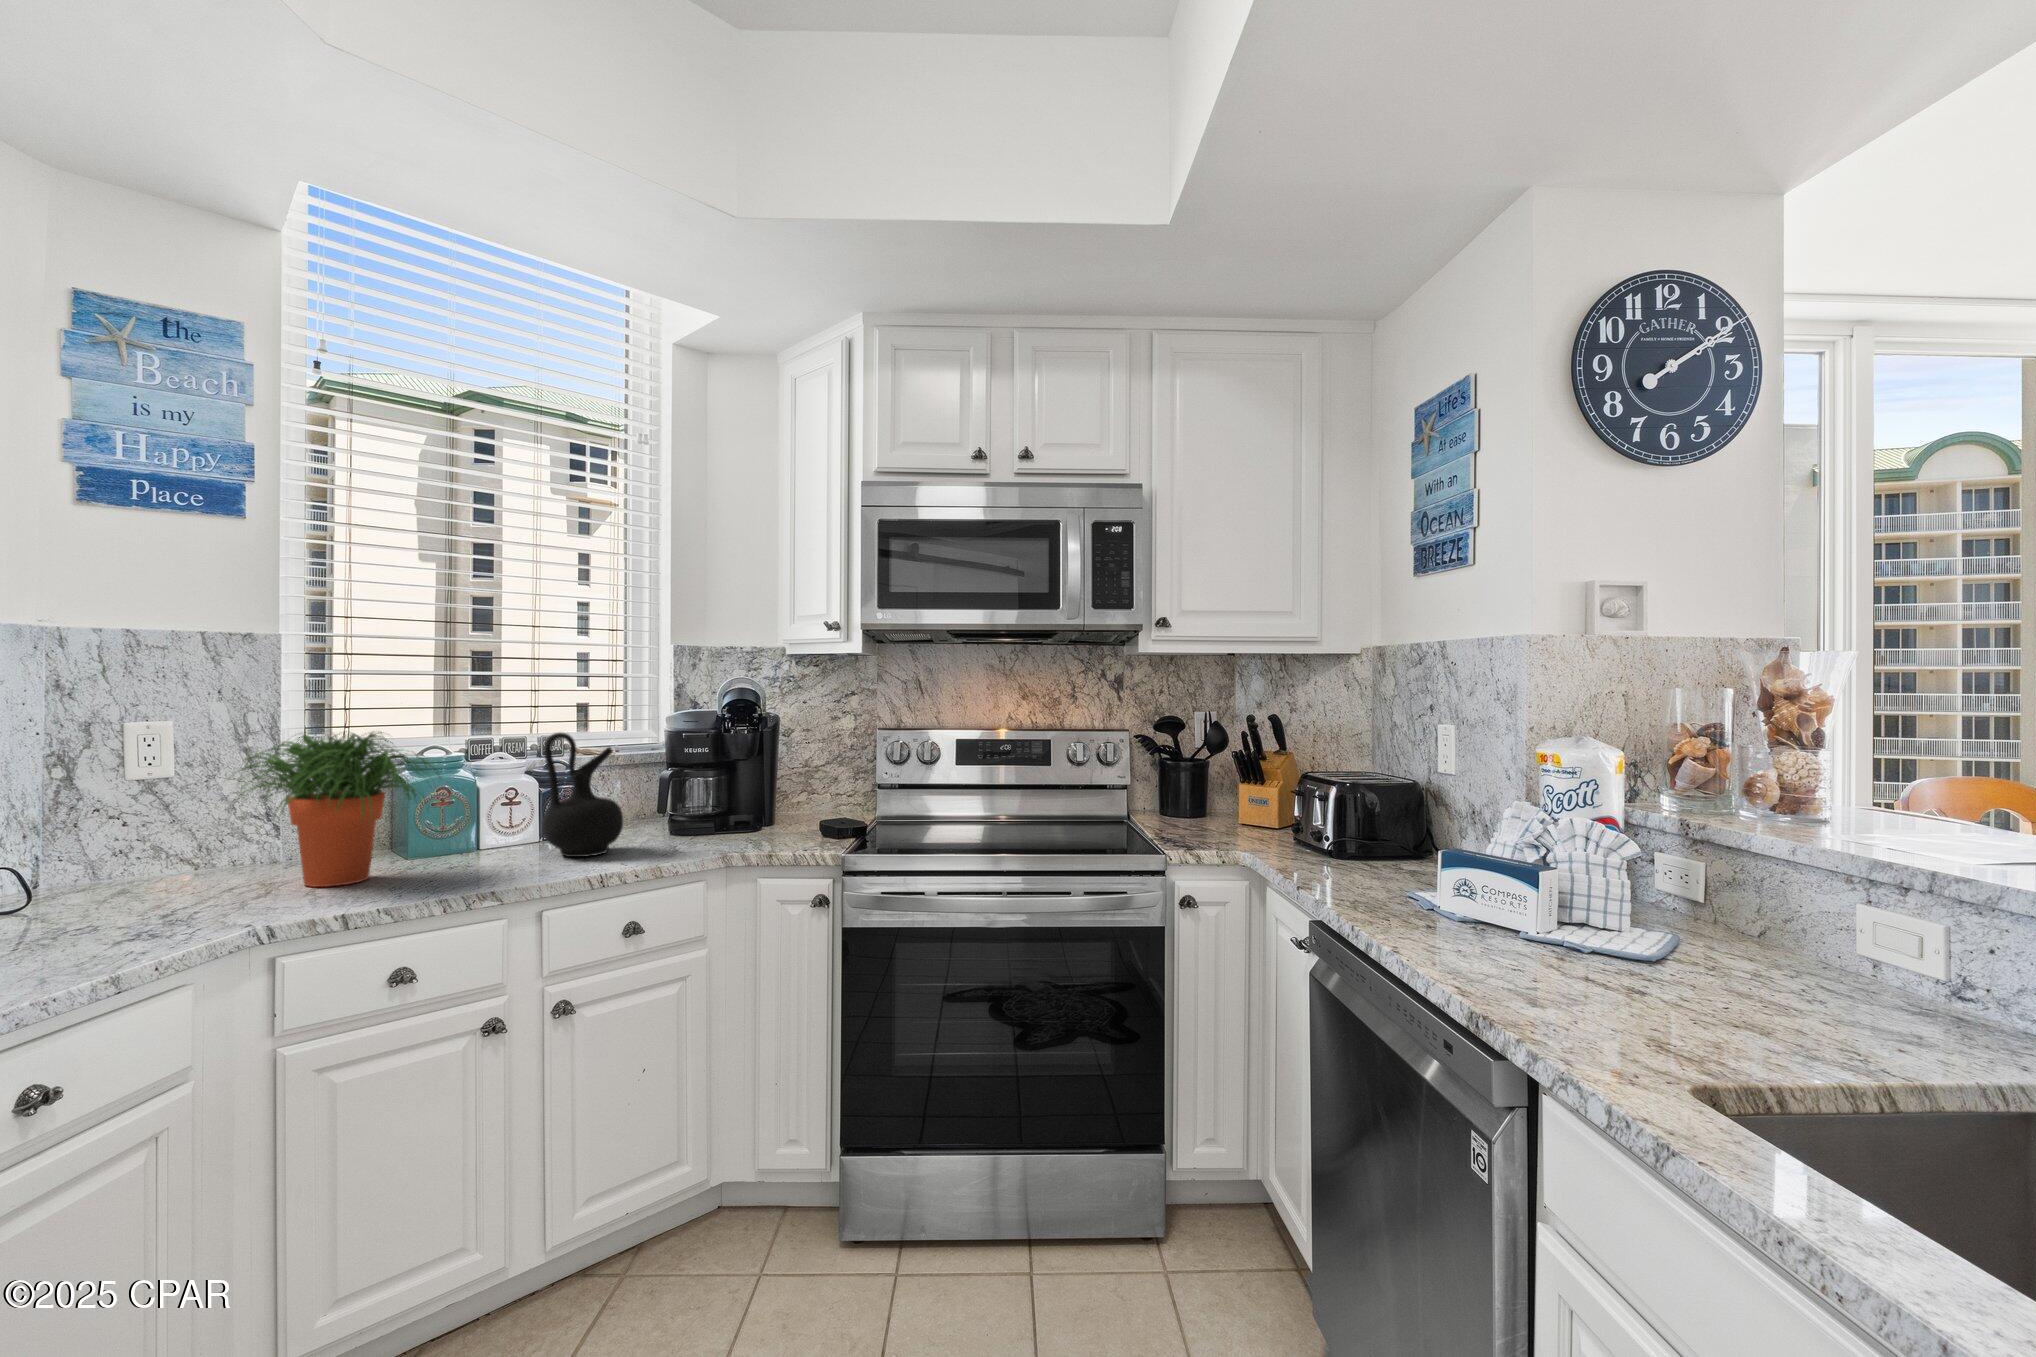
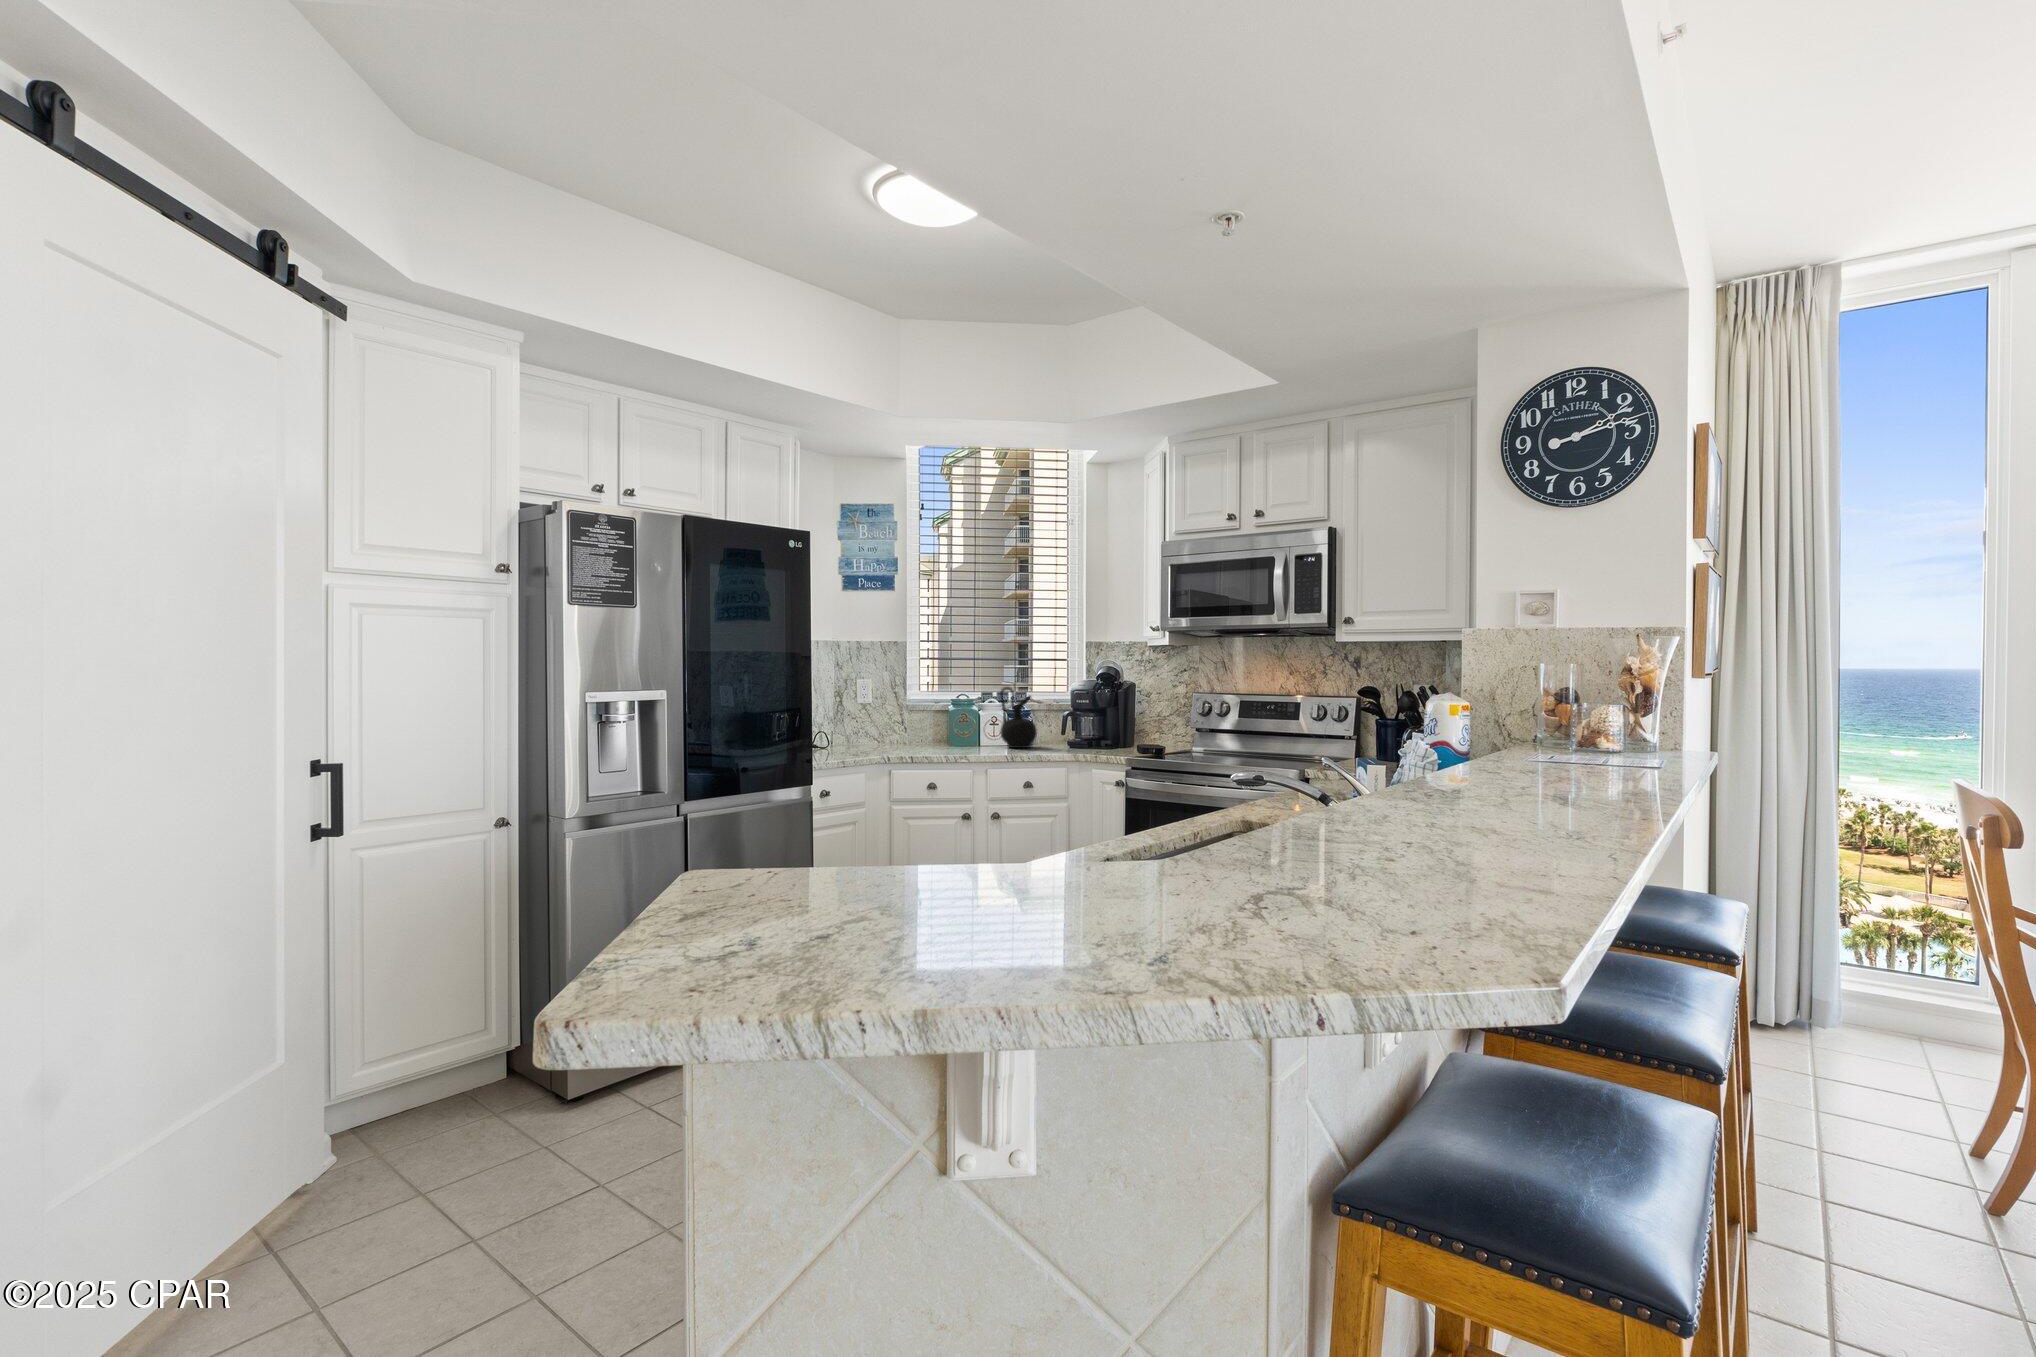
potted plant: present [238,731,440,887] -> none [880,682,956,749]

